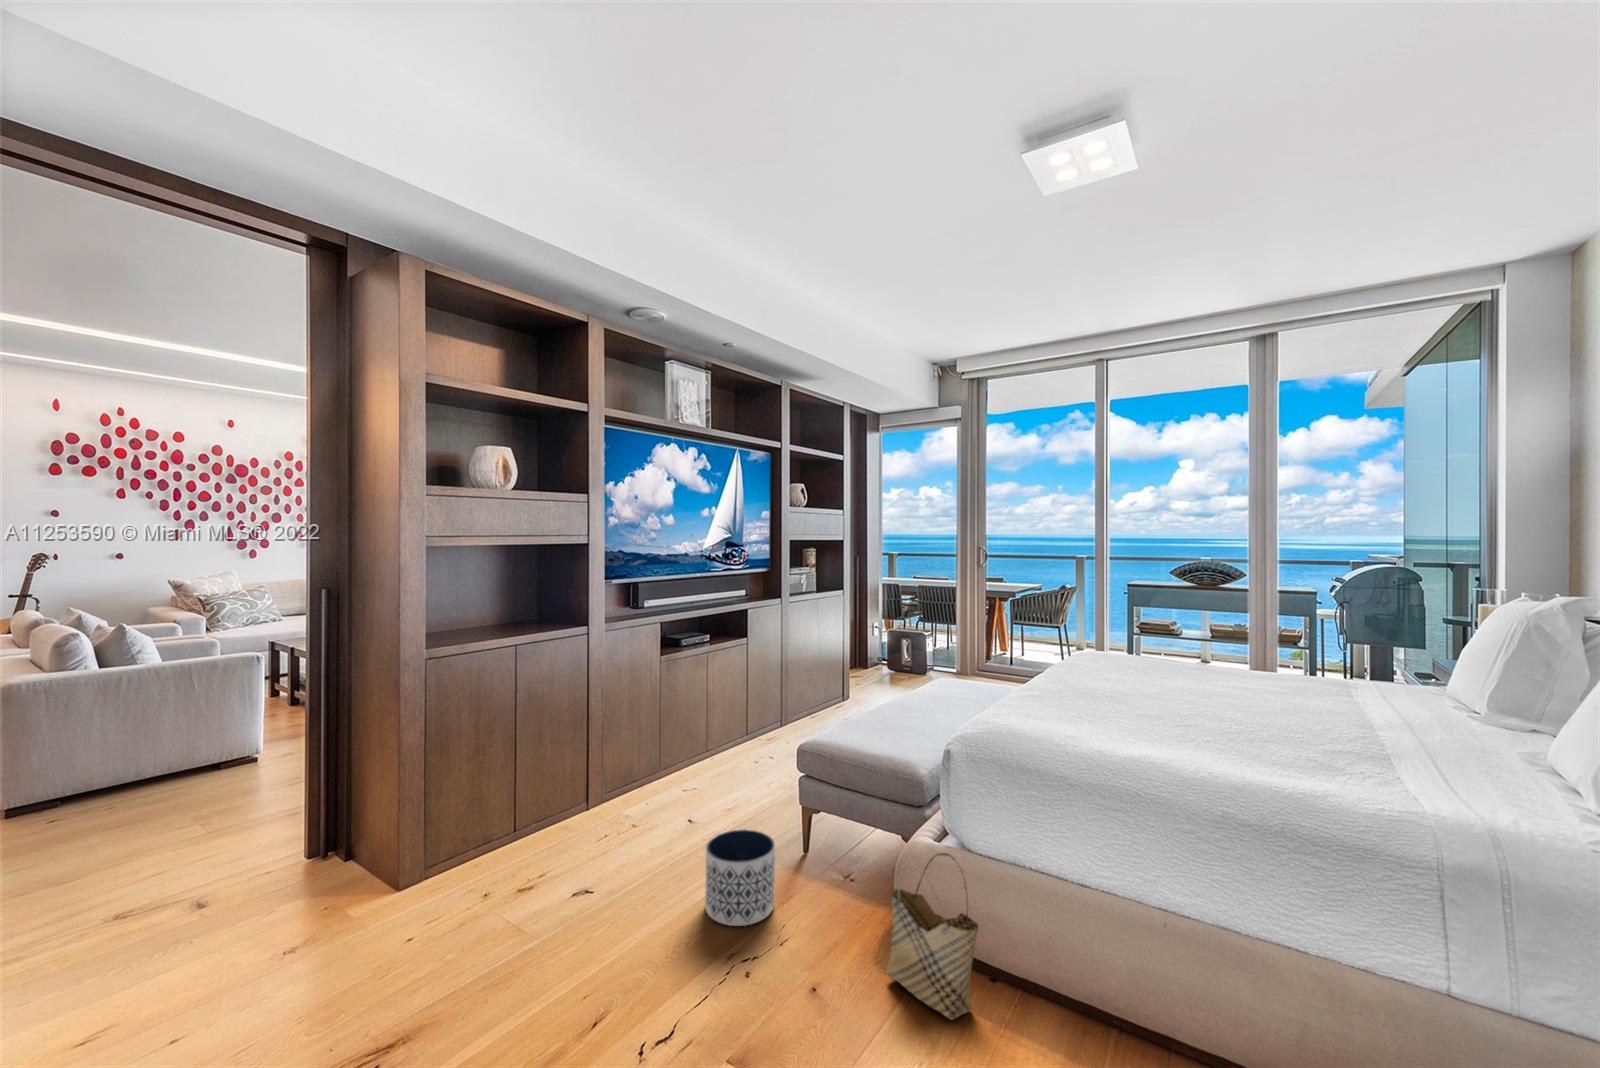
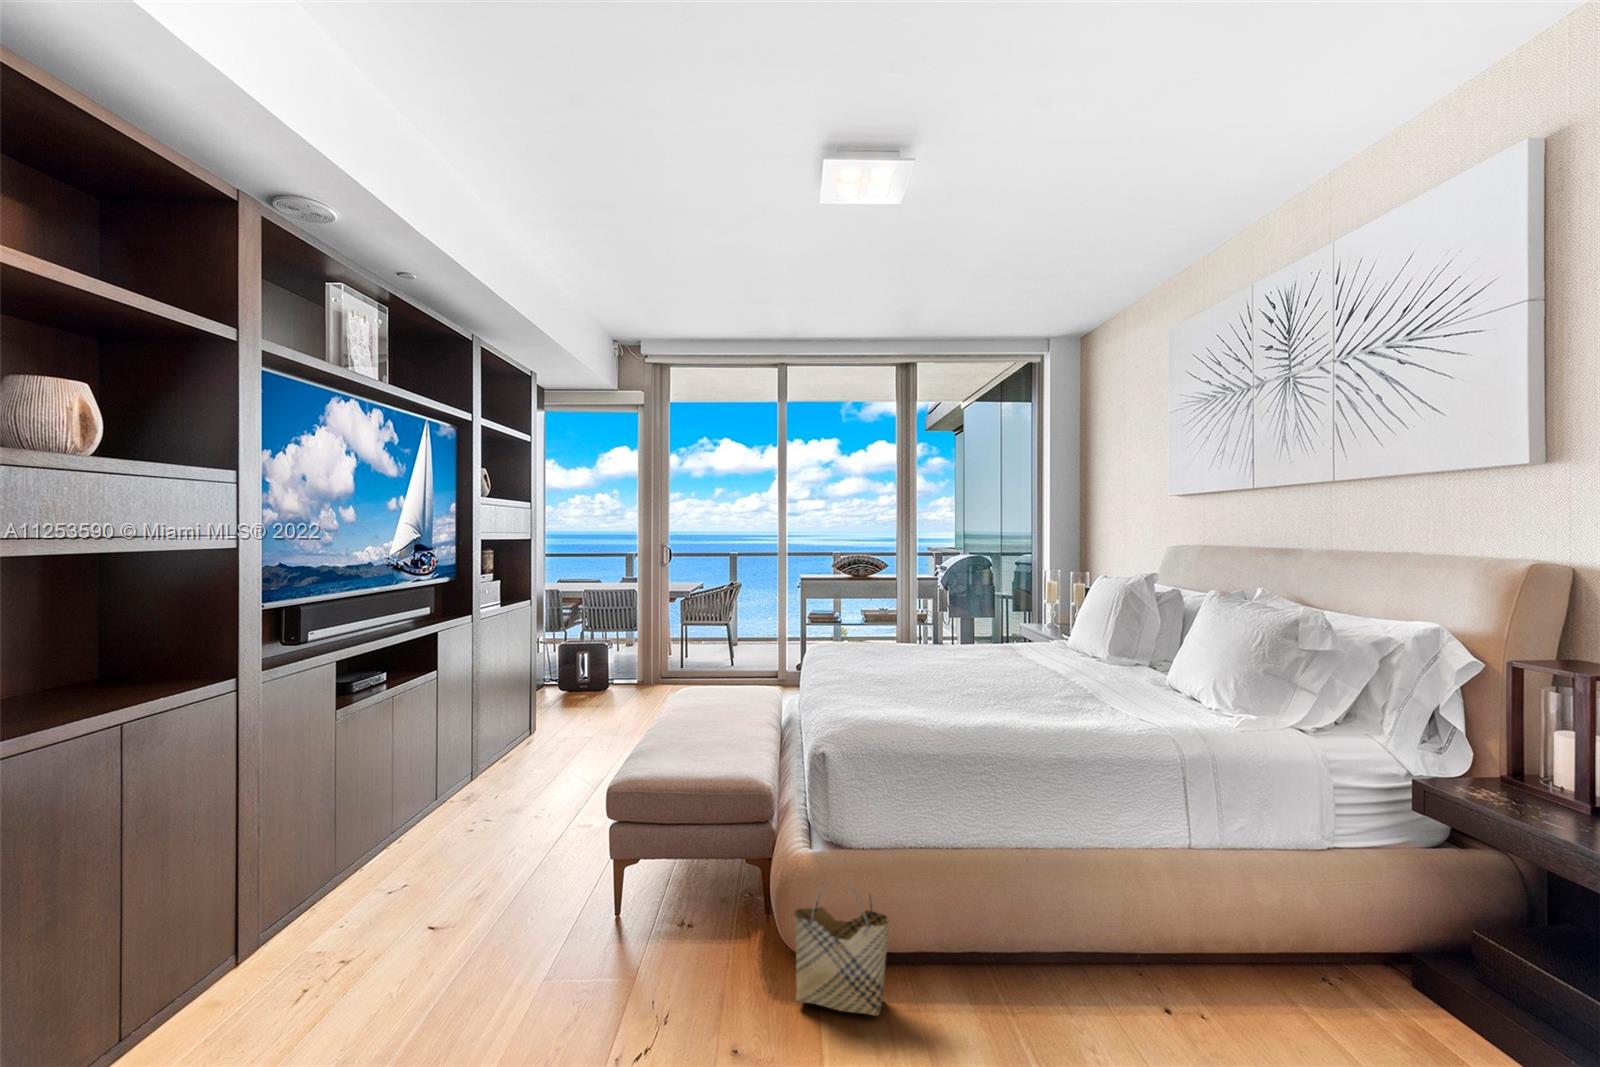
planter: present [705,829,775,926] -> none [543,901,633,1030]

